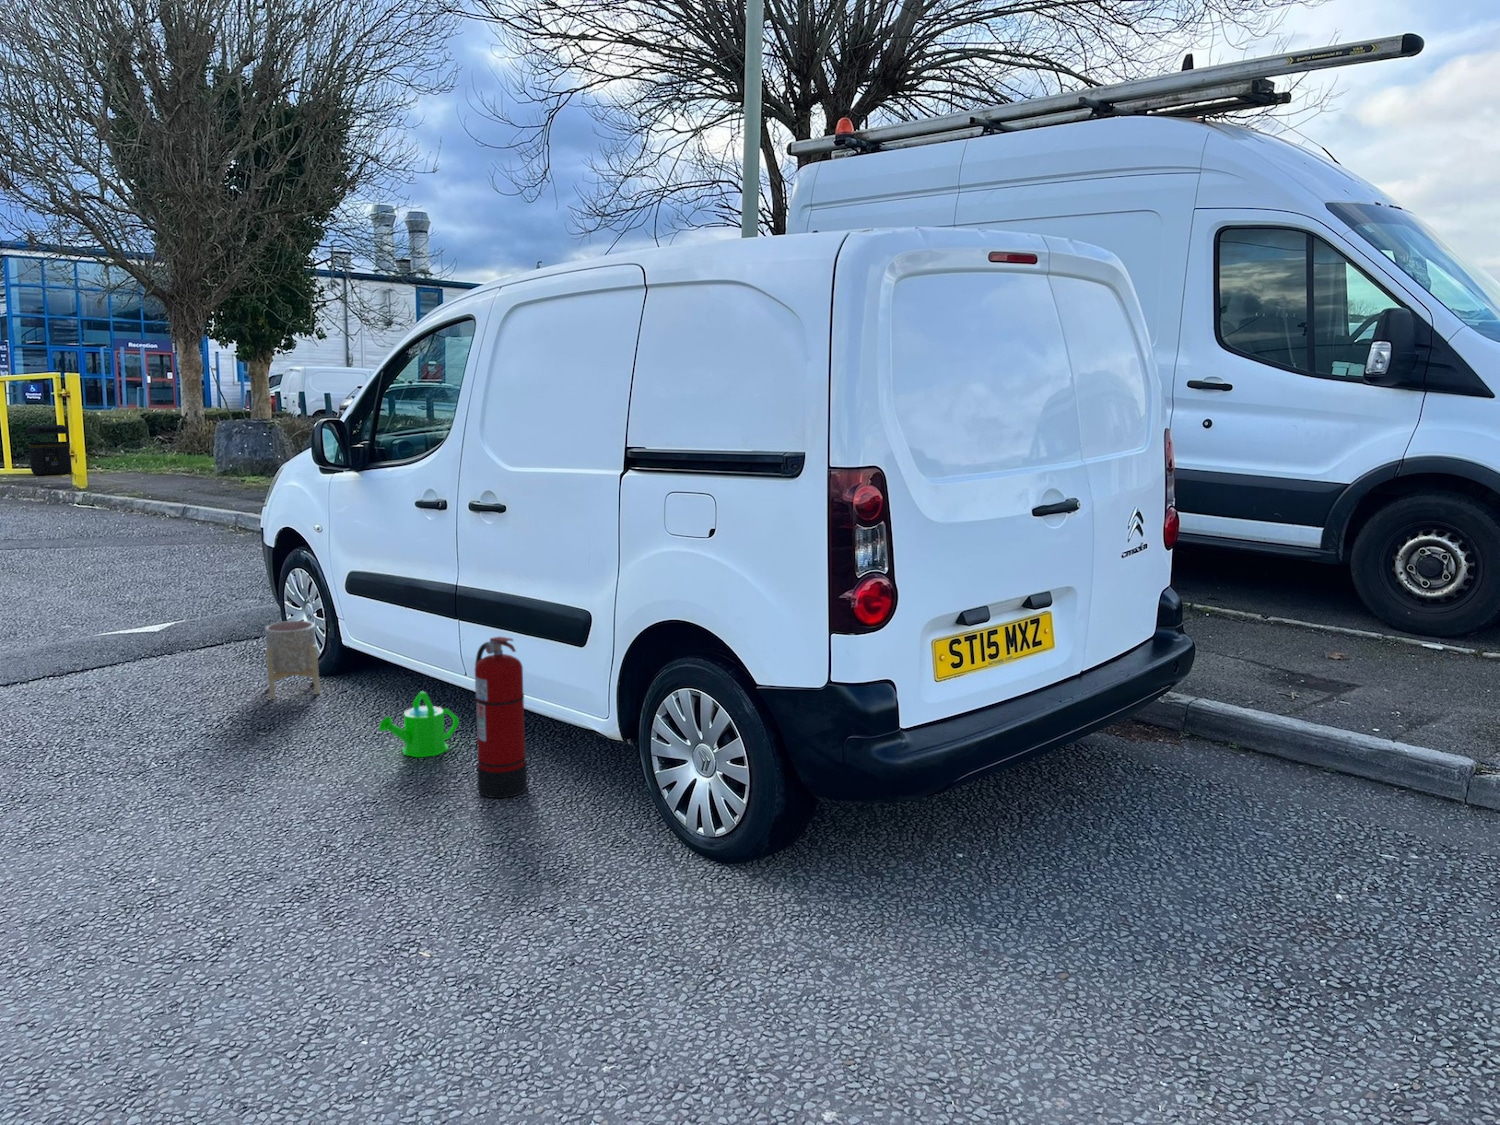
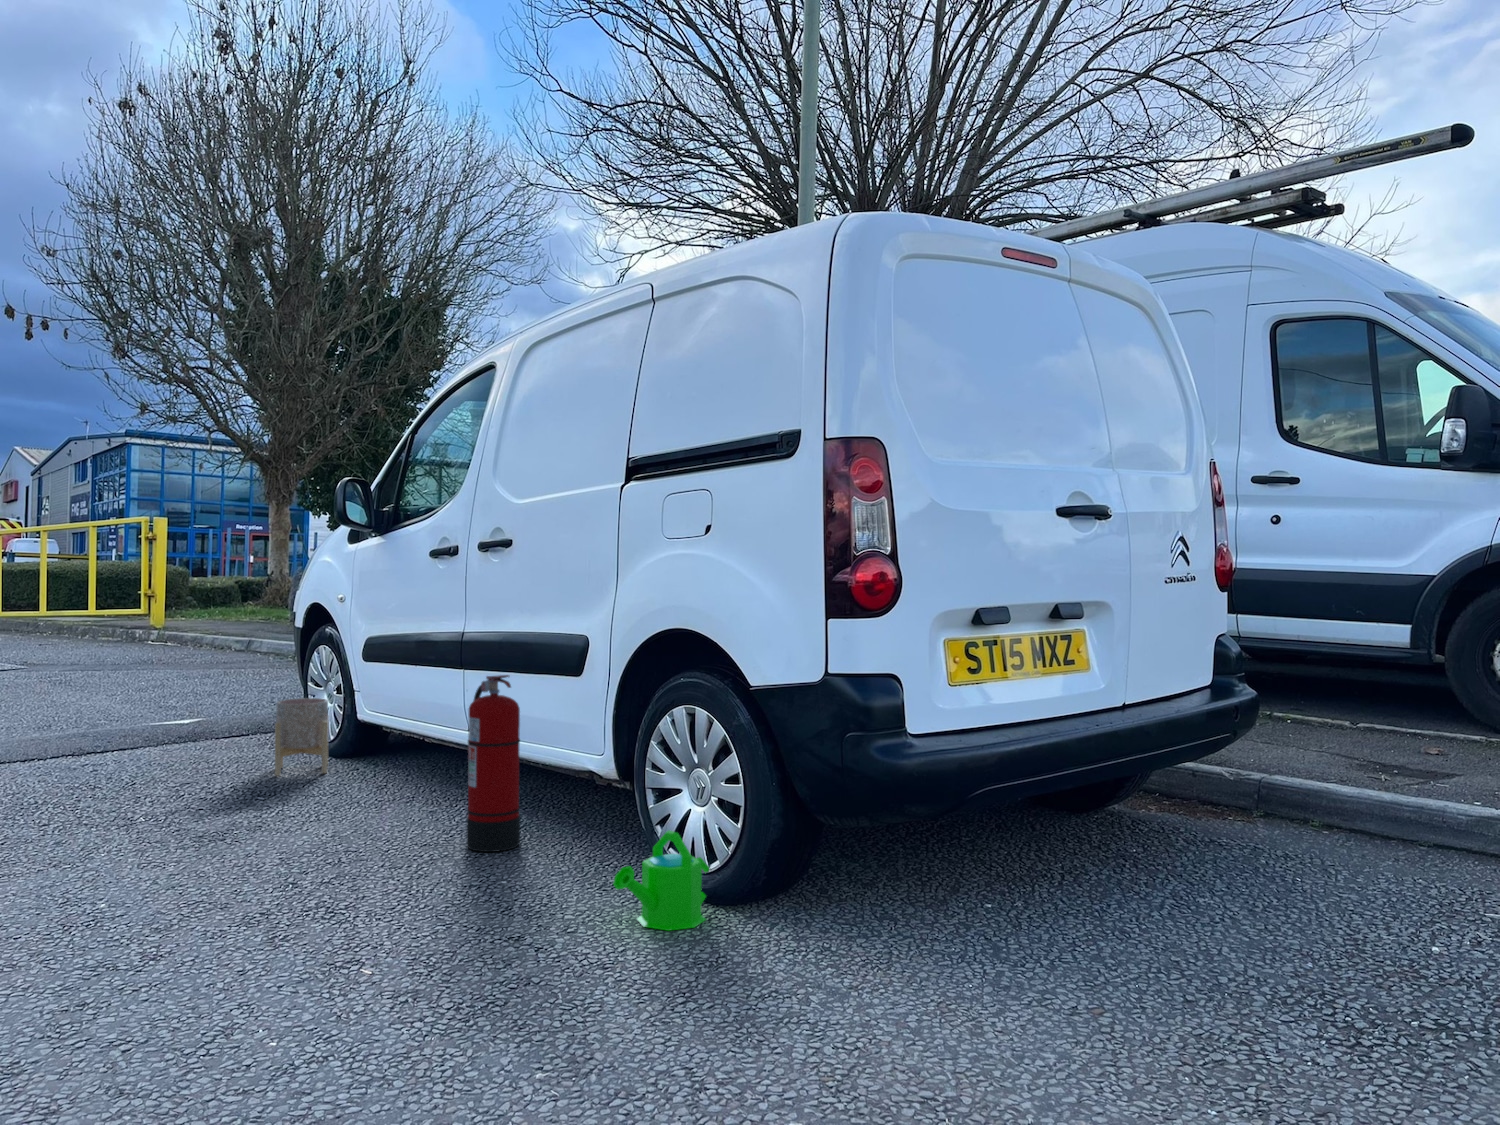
toolbox: present [26,425,72,475] -> none [107,577,147,625]
watering can: present [379,691,459,757] -> present [613,830,710,931]

